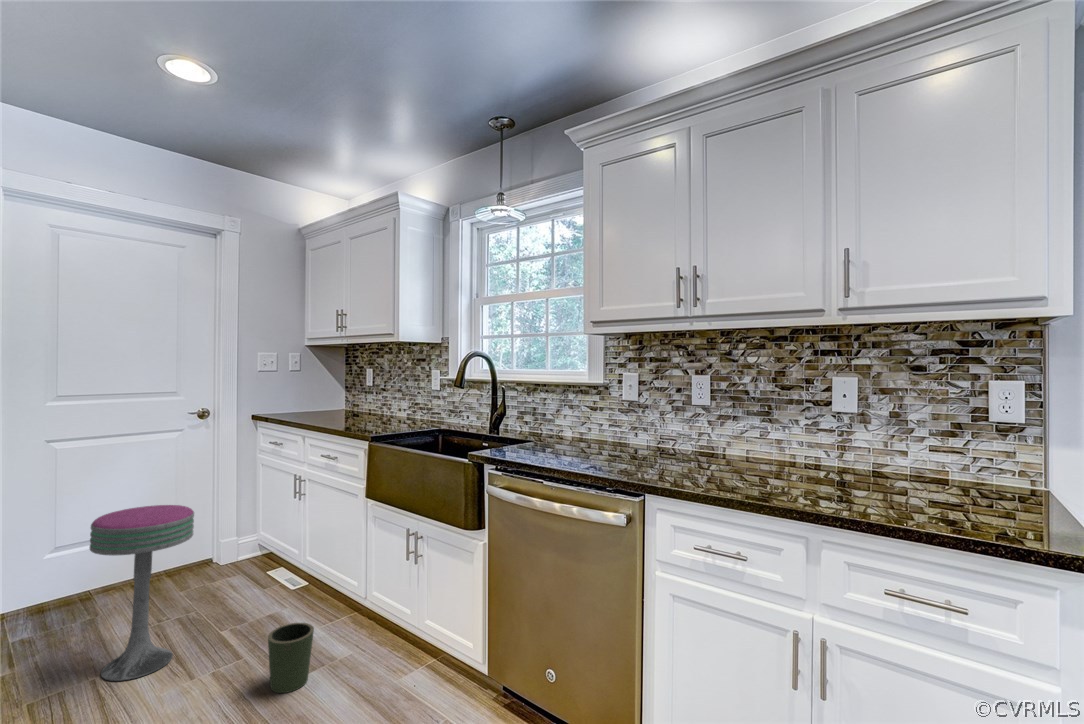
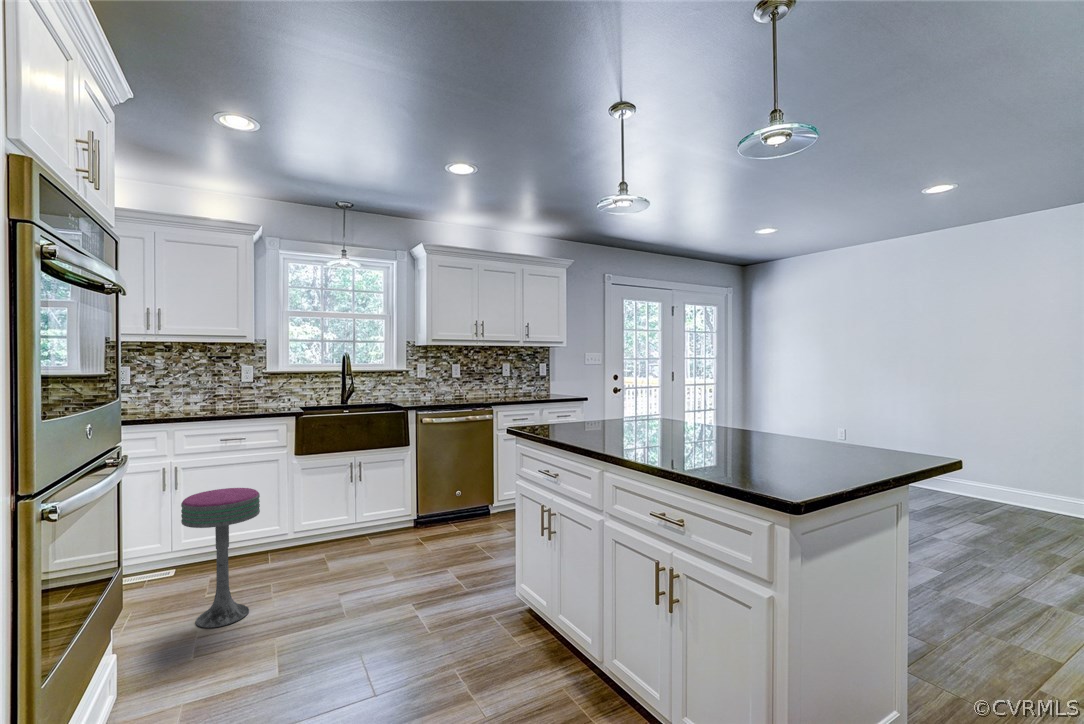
trash can: present [268,623,314,693] -> none [271,533,349,574]

